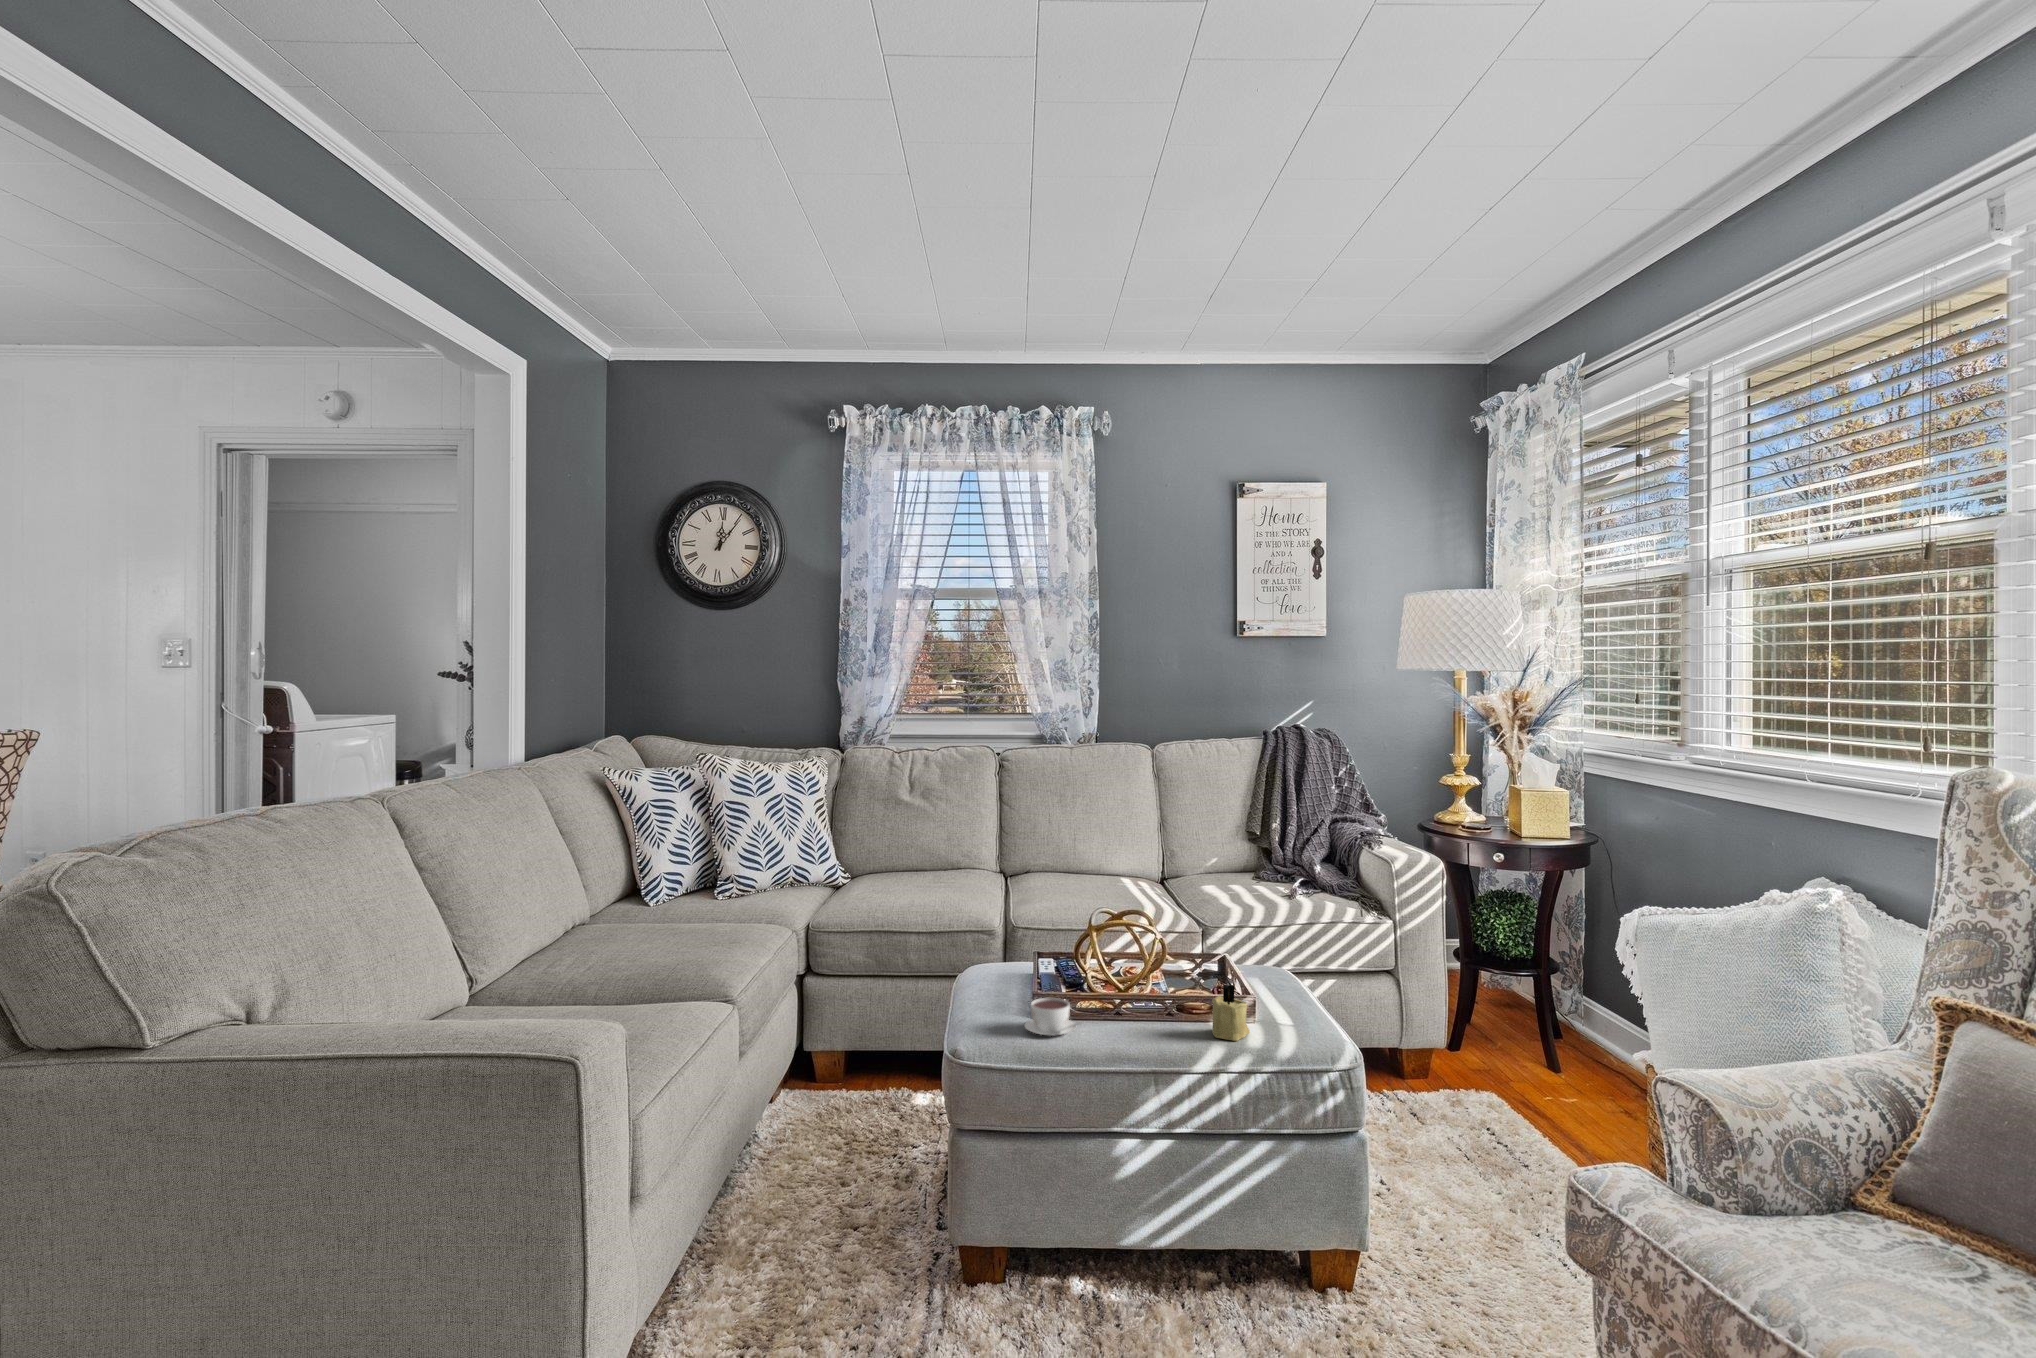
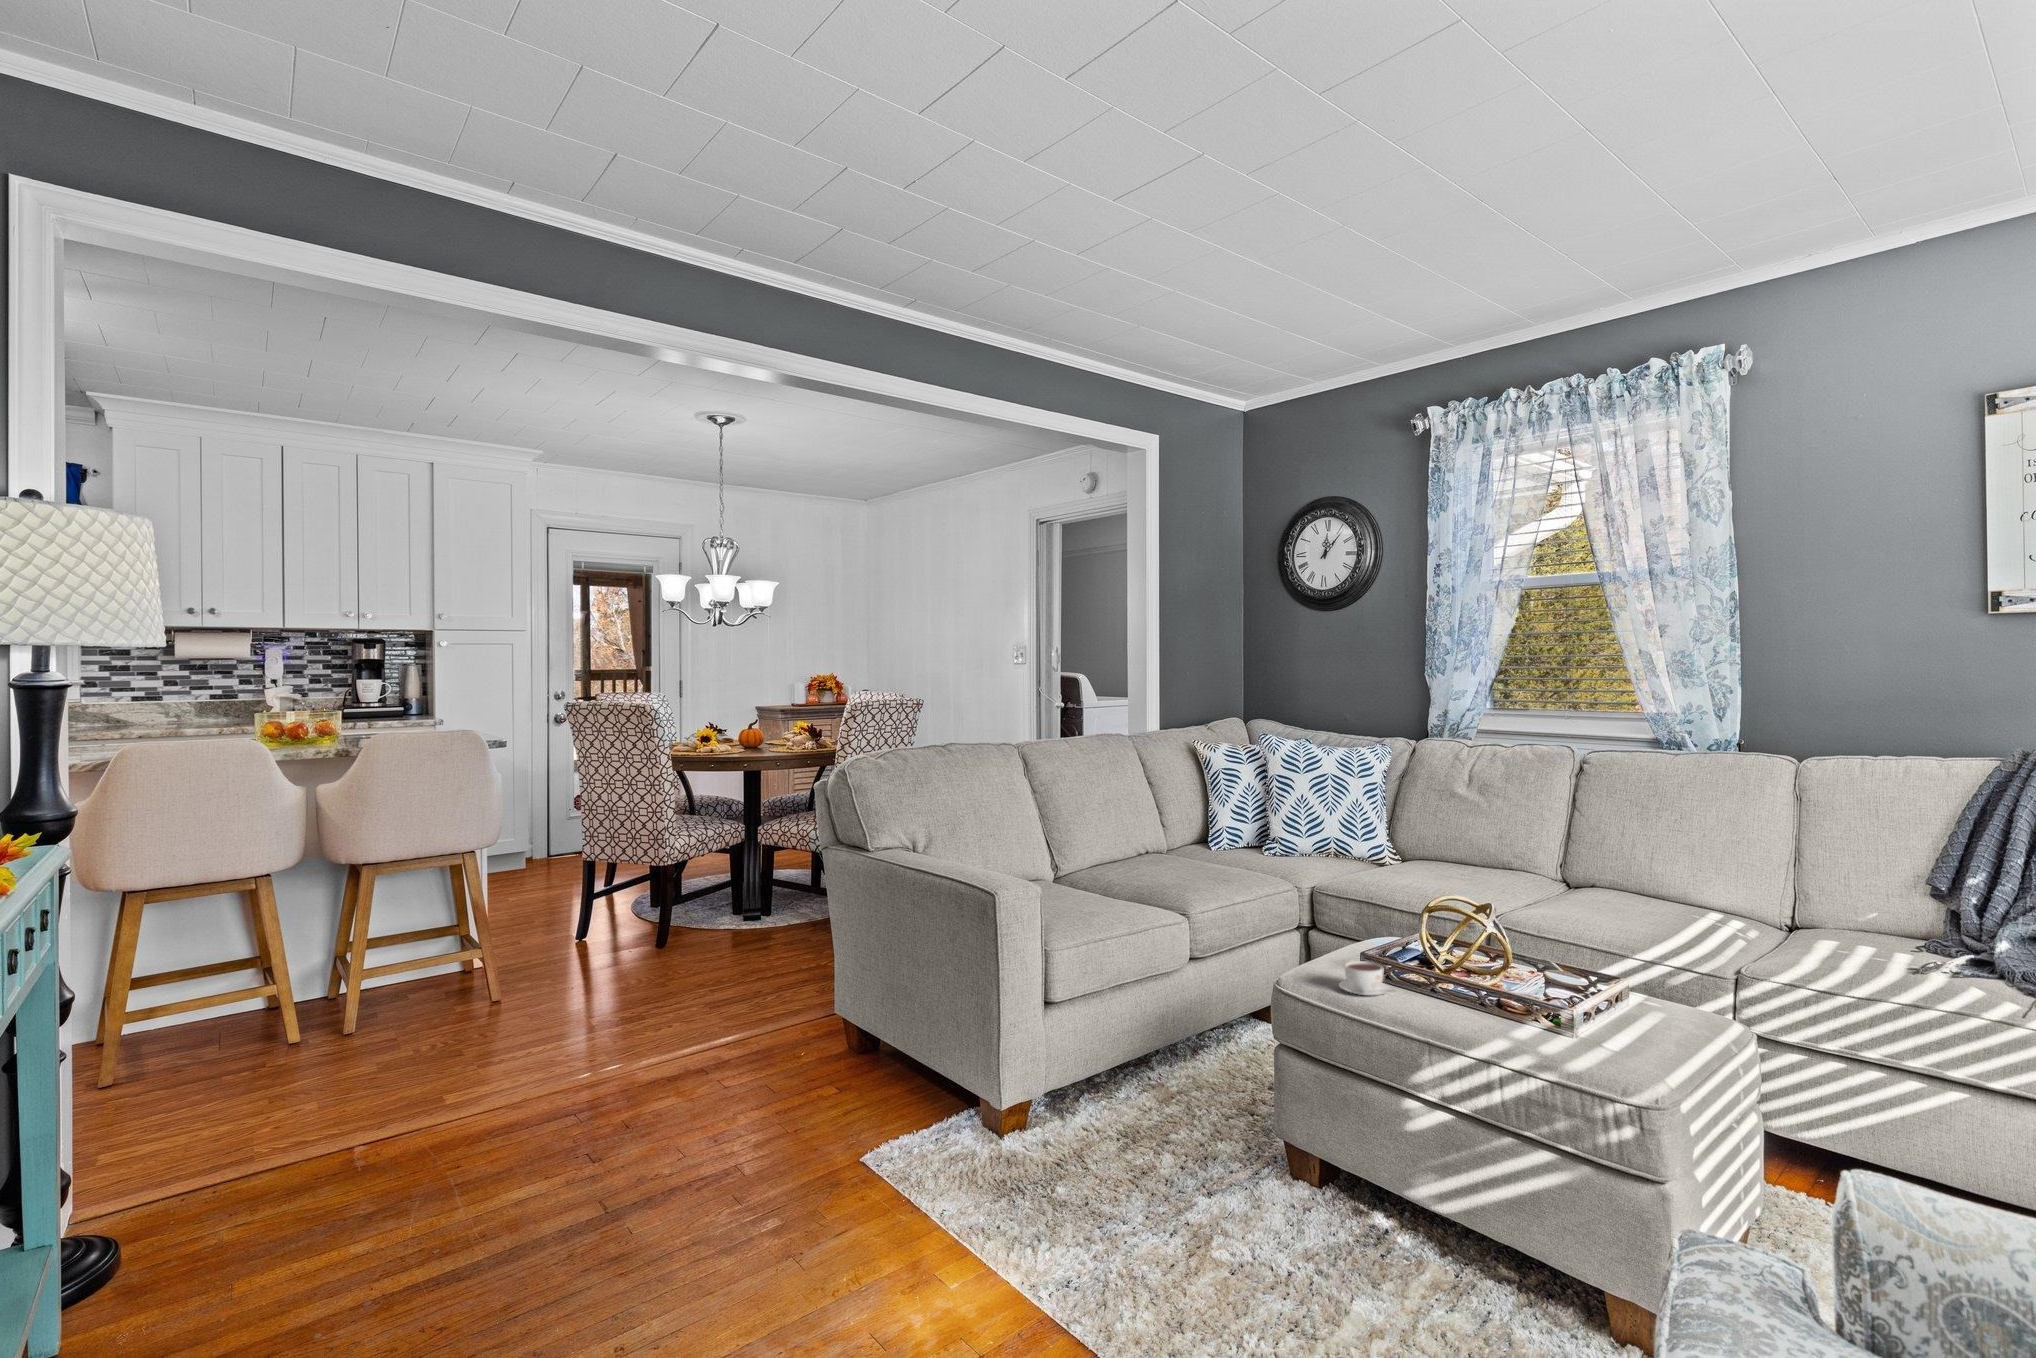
candle: present [1212,985,1250,1041] -> none [1514,982,1562,1041]

